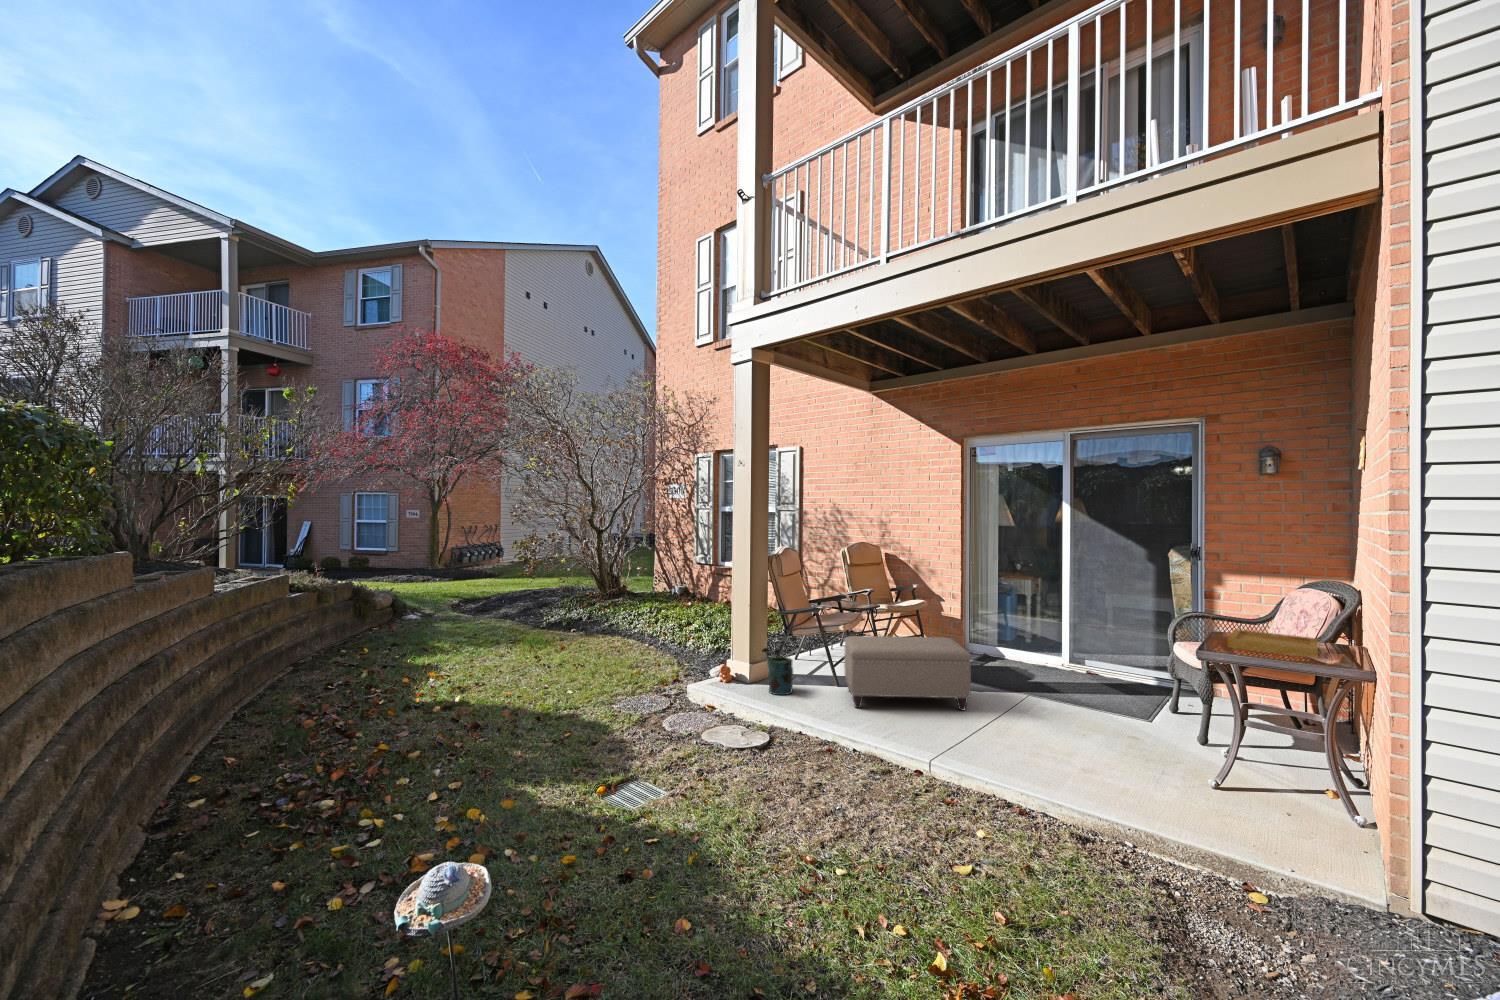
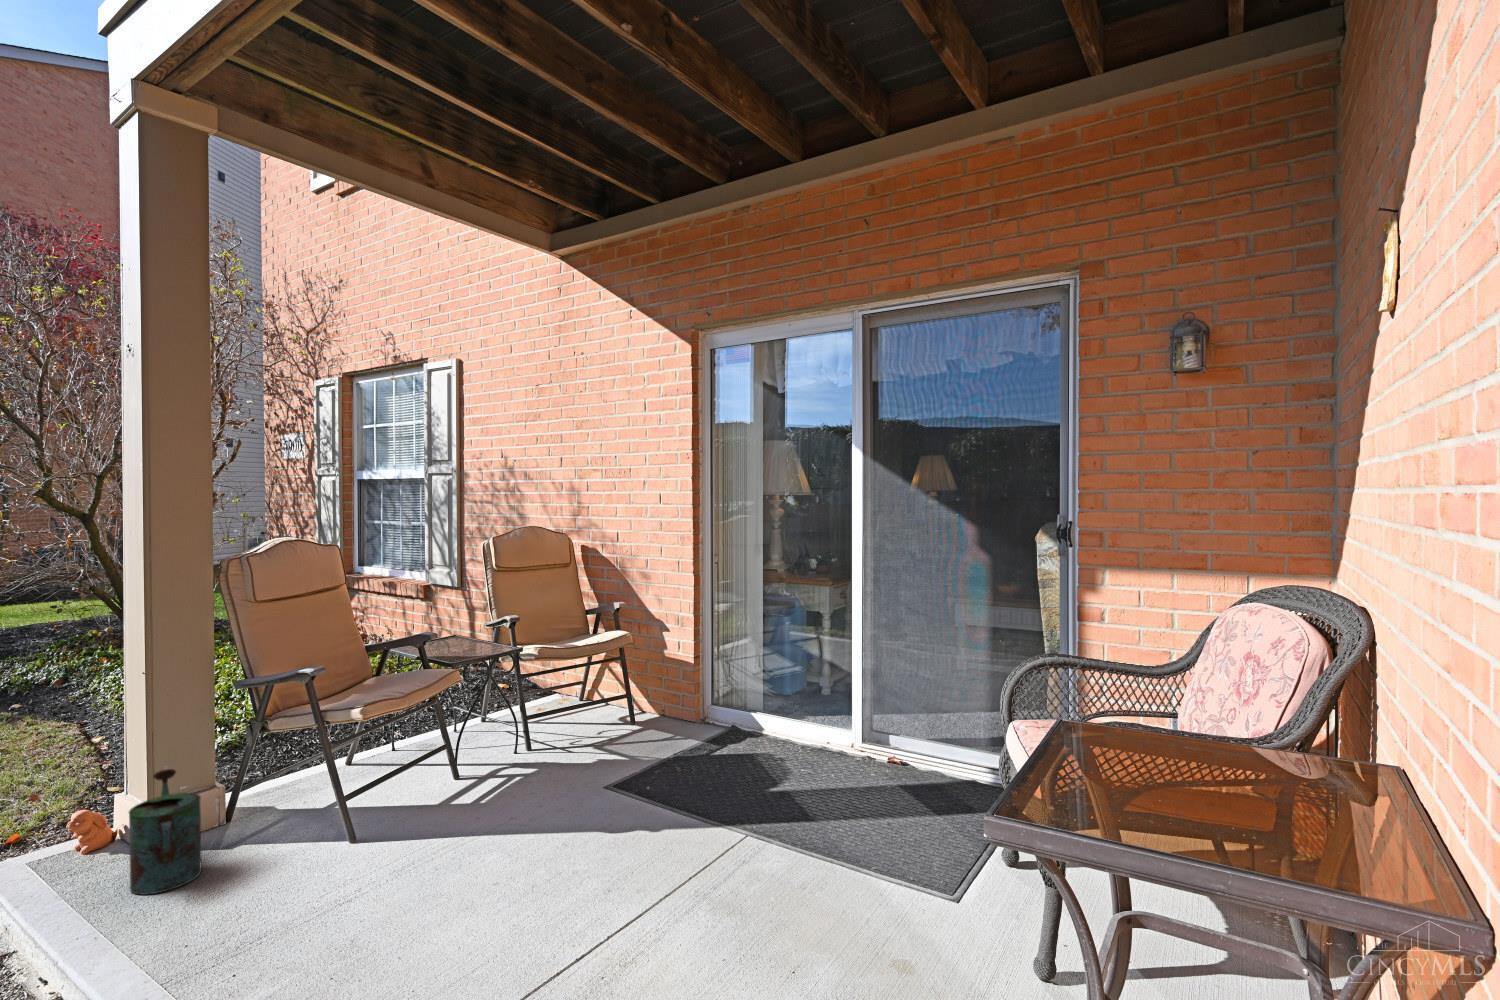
tray: present [1228,629,1318,658] -> none [1078,726,1321,858]
ottoman: present [844,636,971,710] -> none [274,726,588,928]

